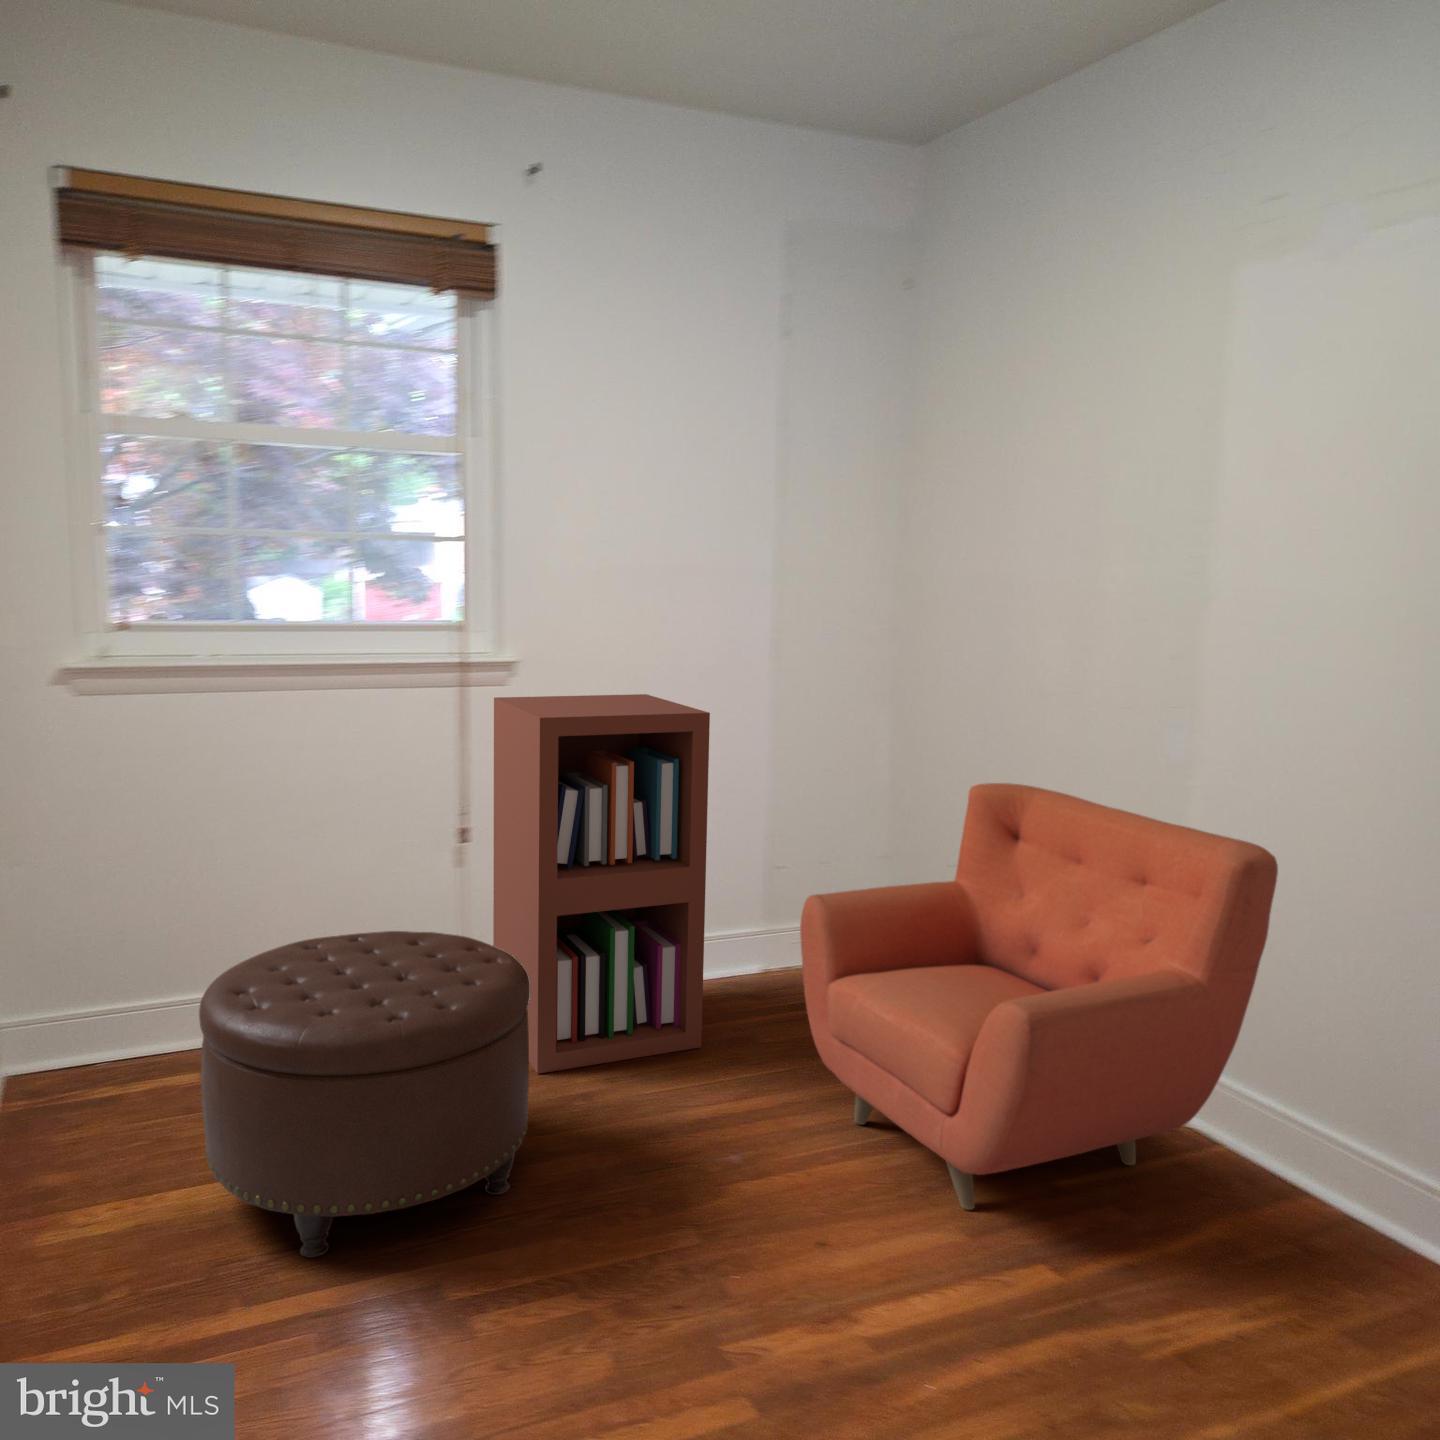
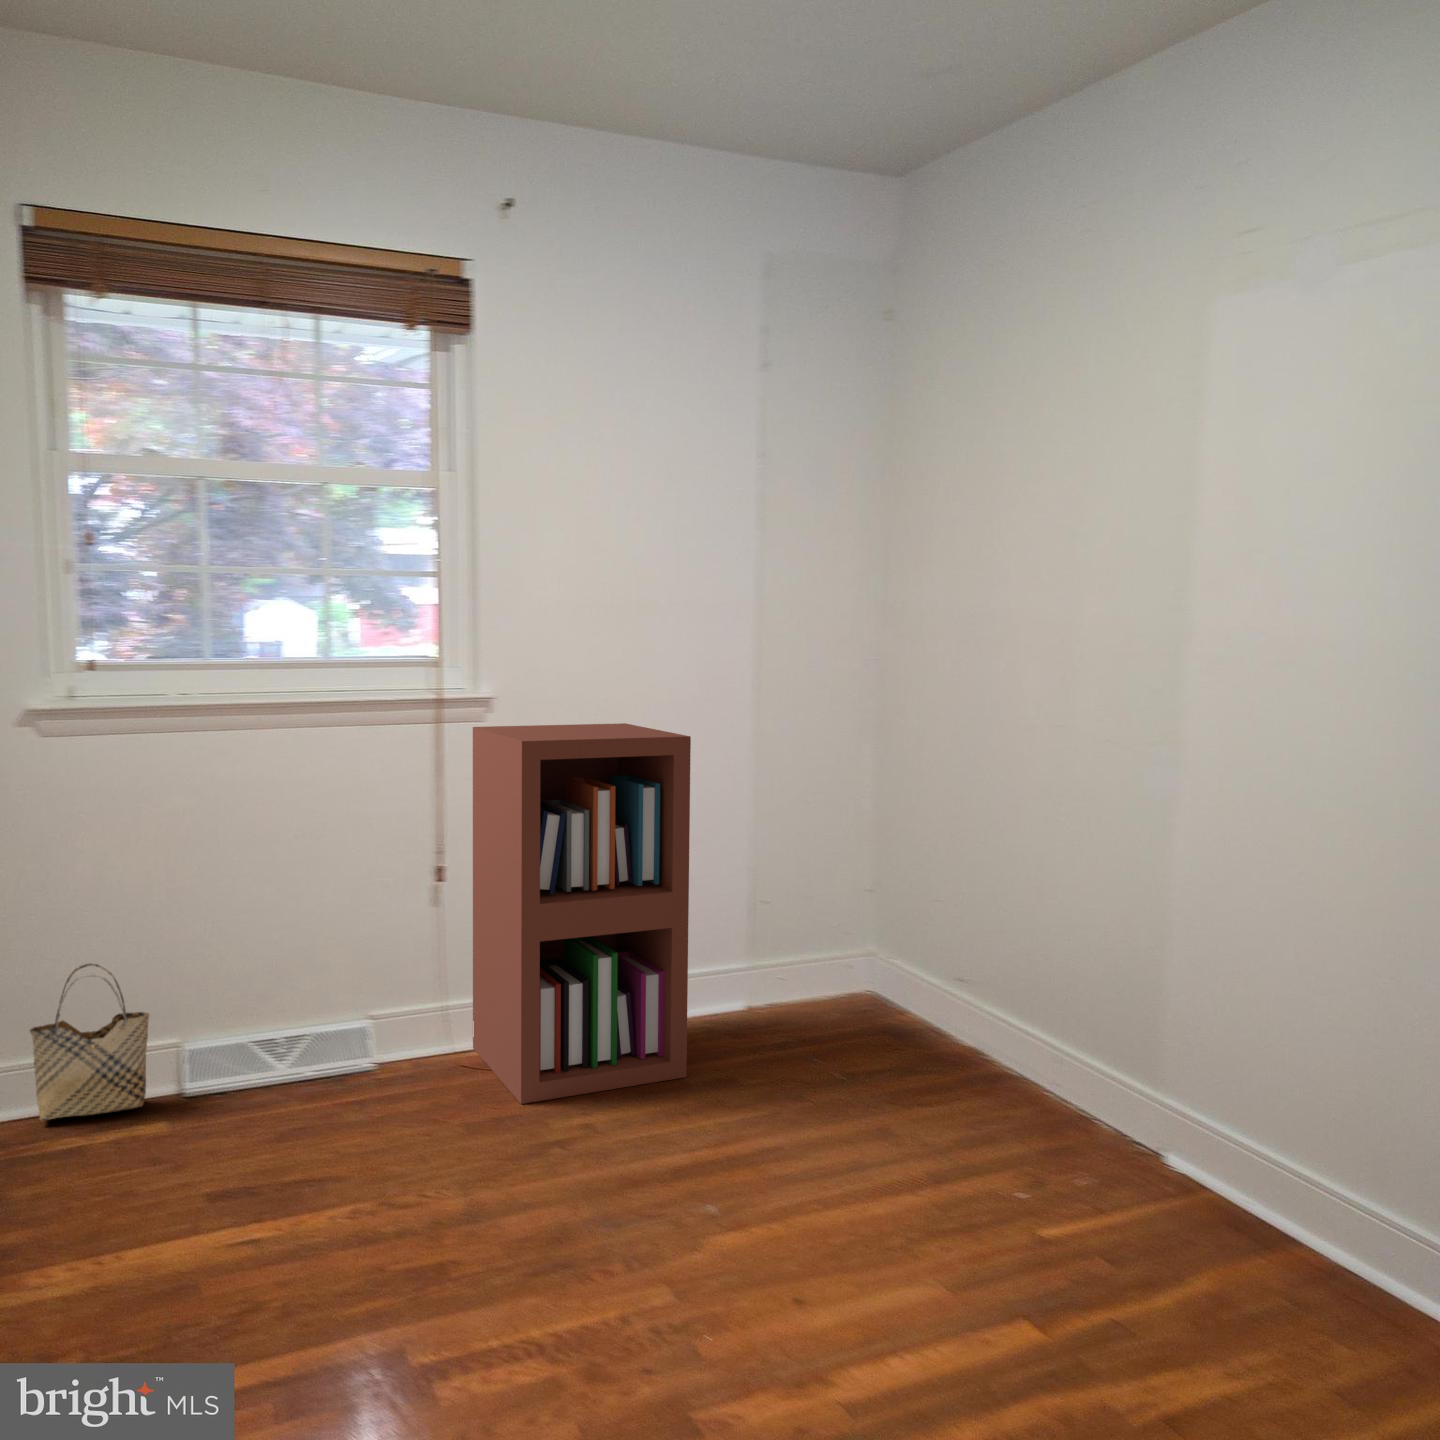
armchair: present [800,783,1278,1210] -> none [785,802,1250,1217]
woven basket: none [55,929,174,1083] -> present [30,964,149,1120]
ottoman: present [199,931,530,1258] -> none [188,955,517,1272]

